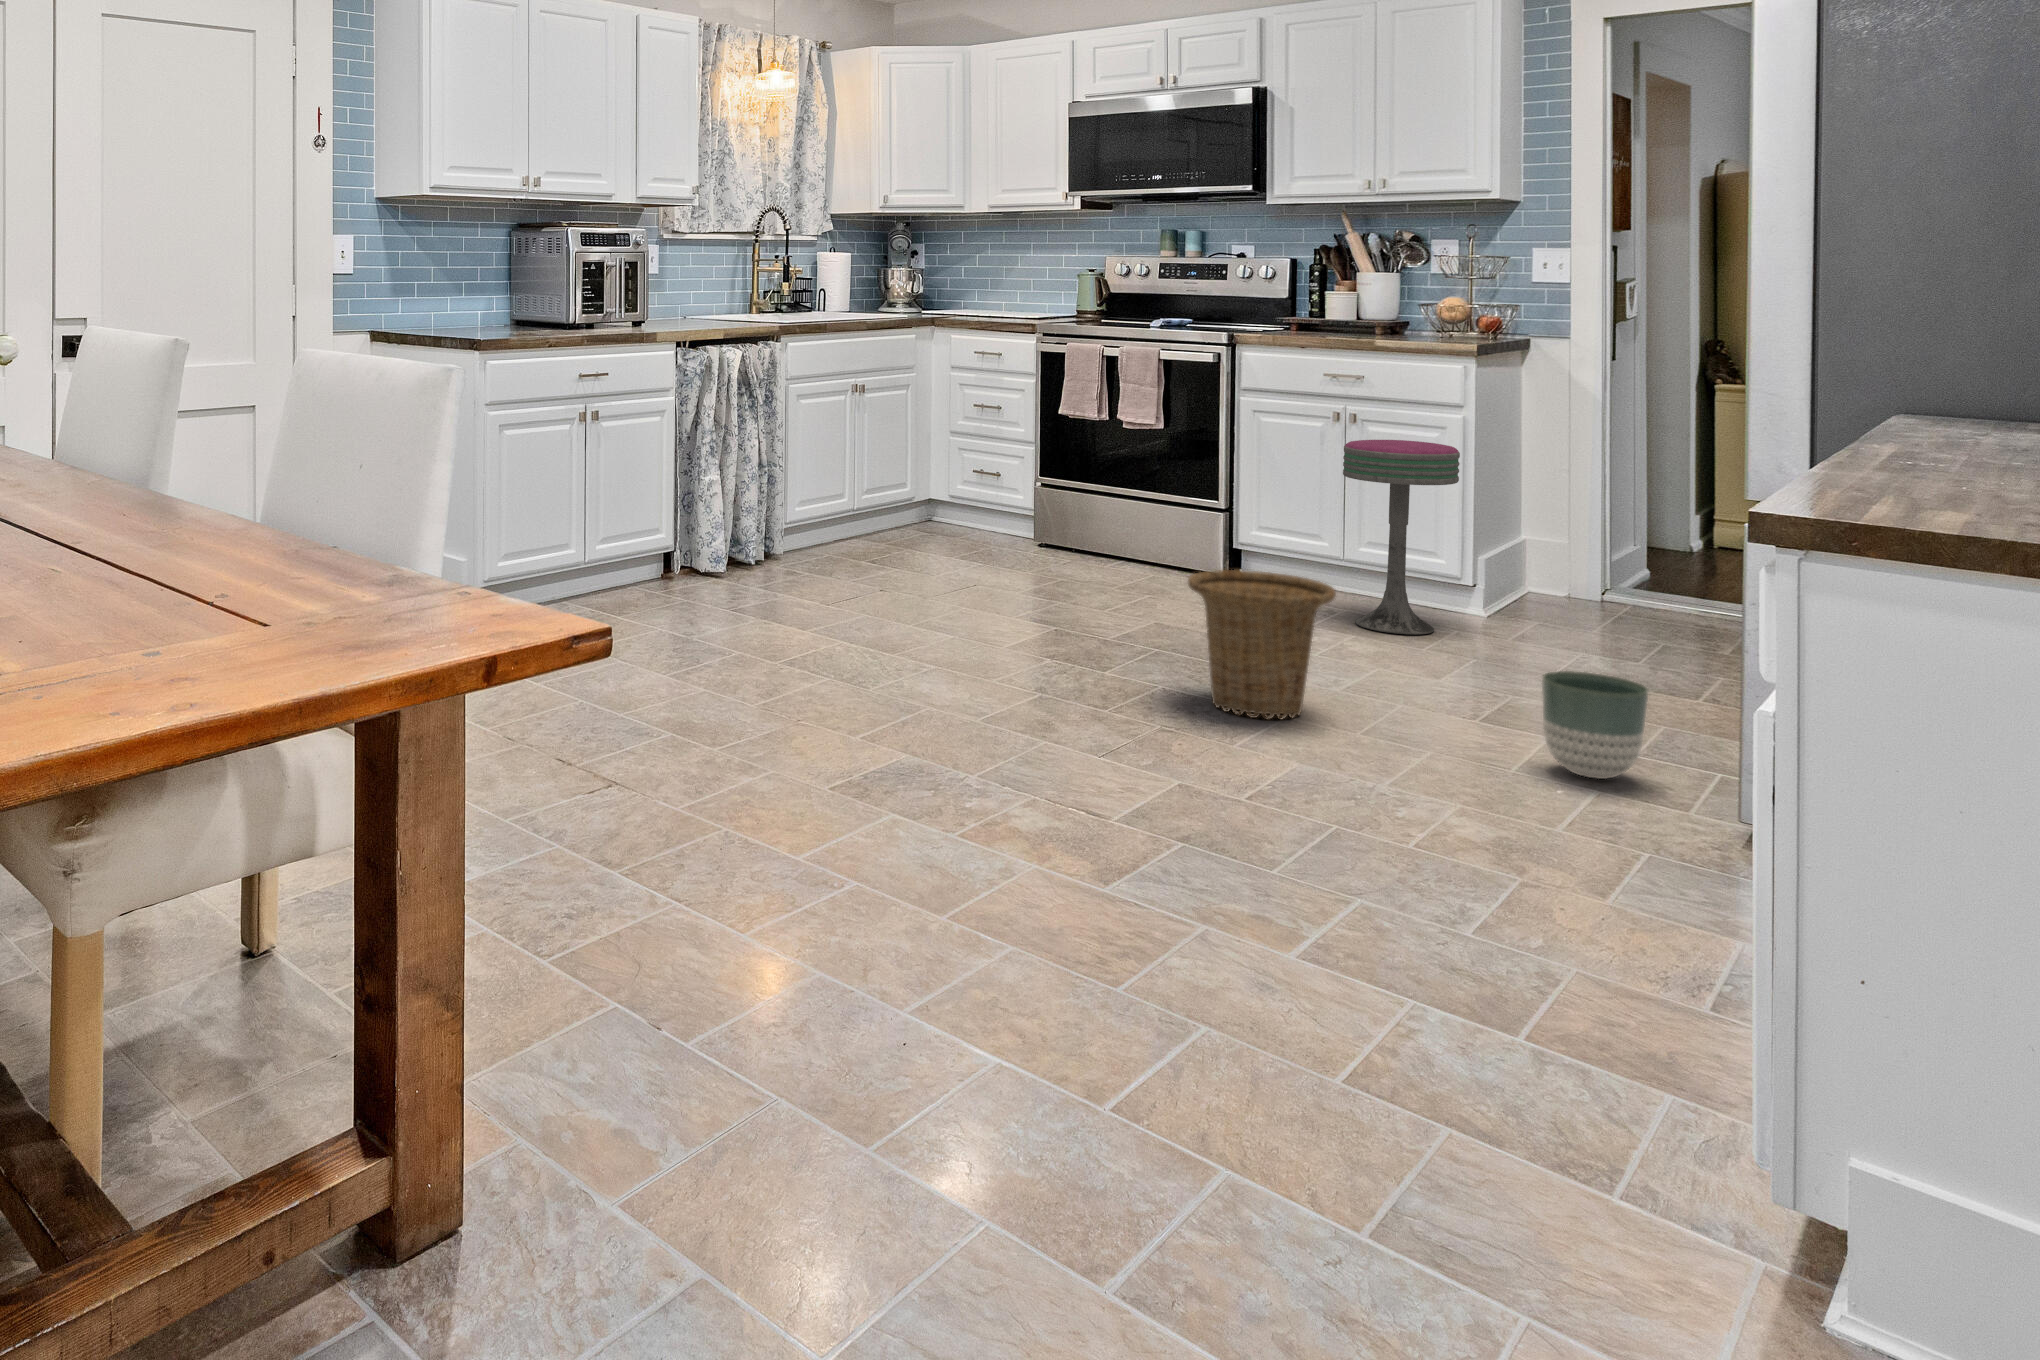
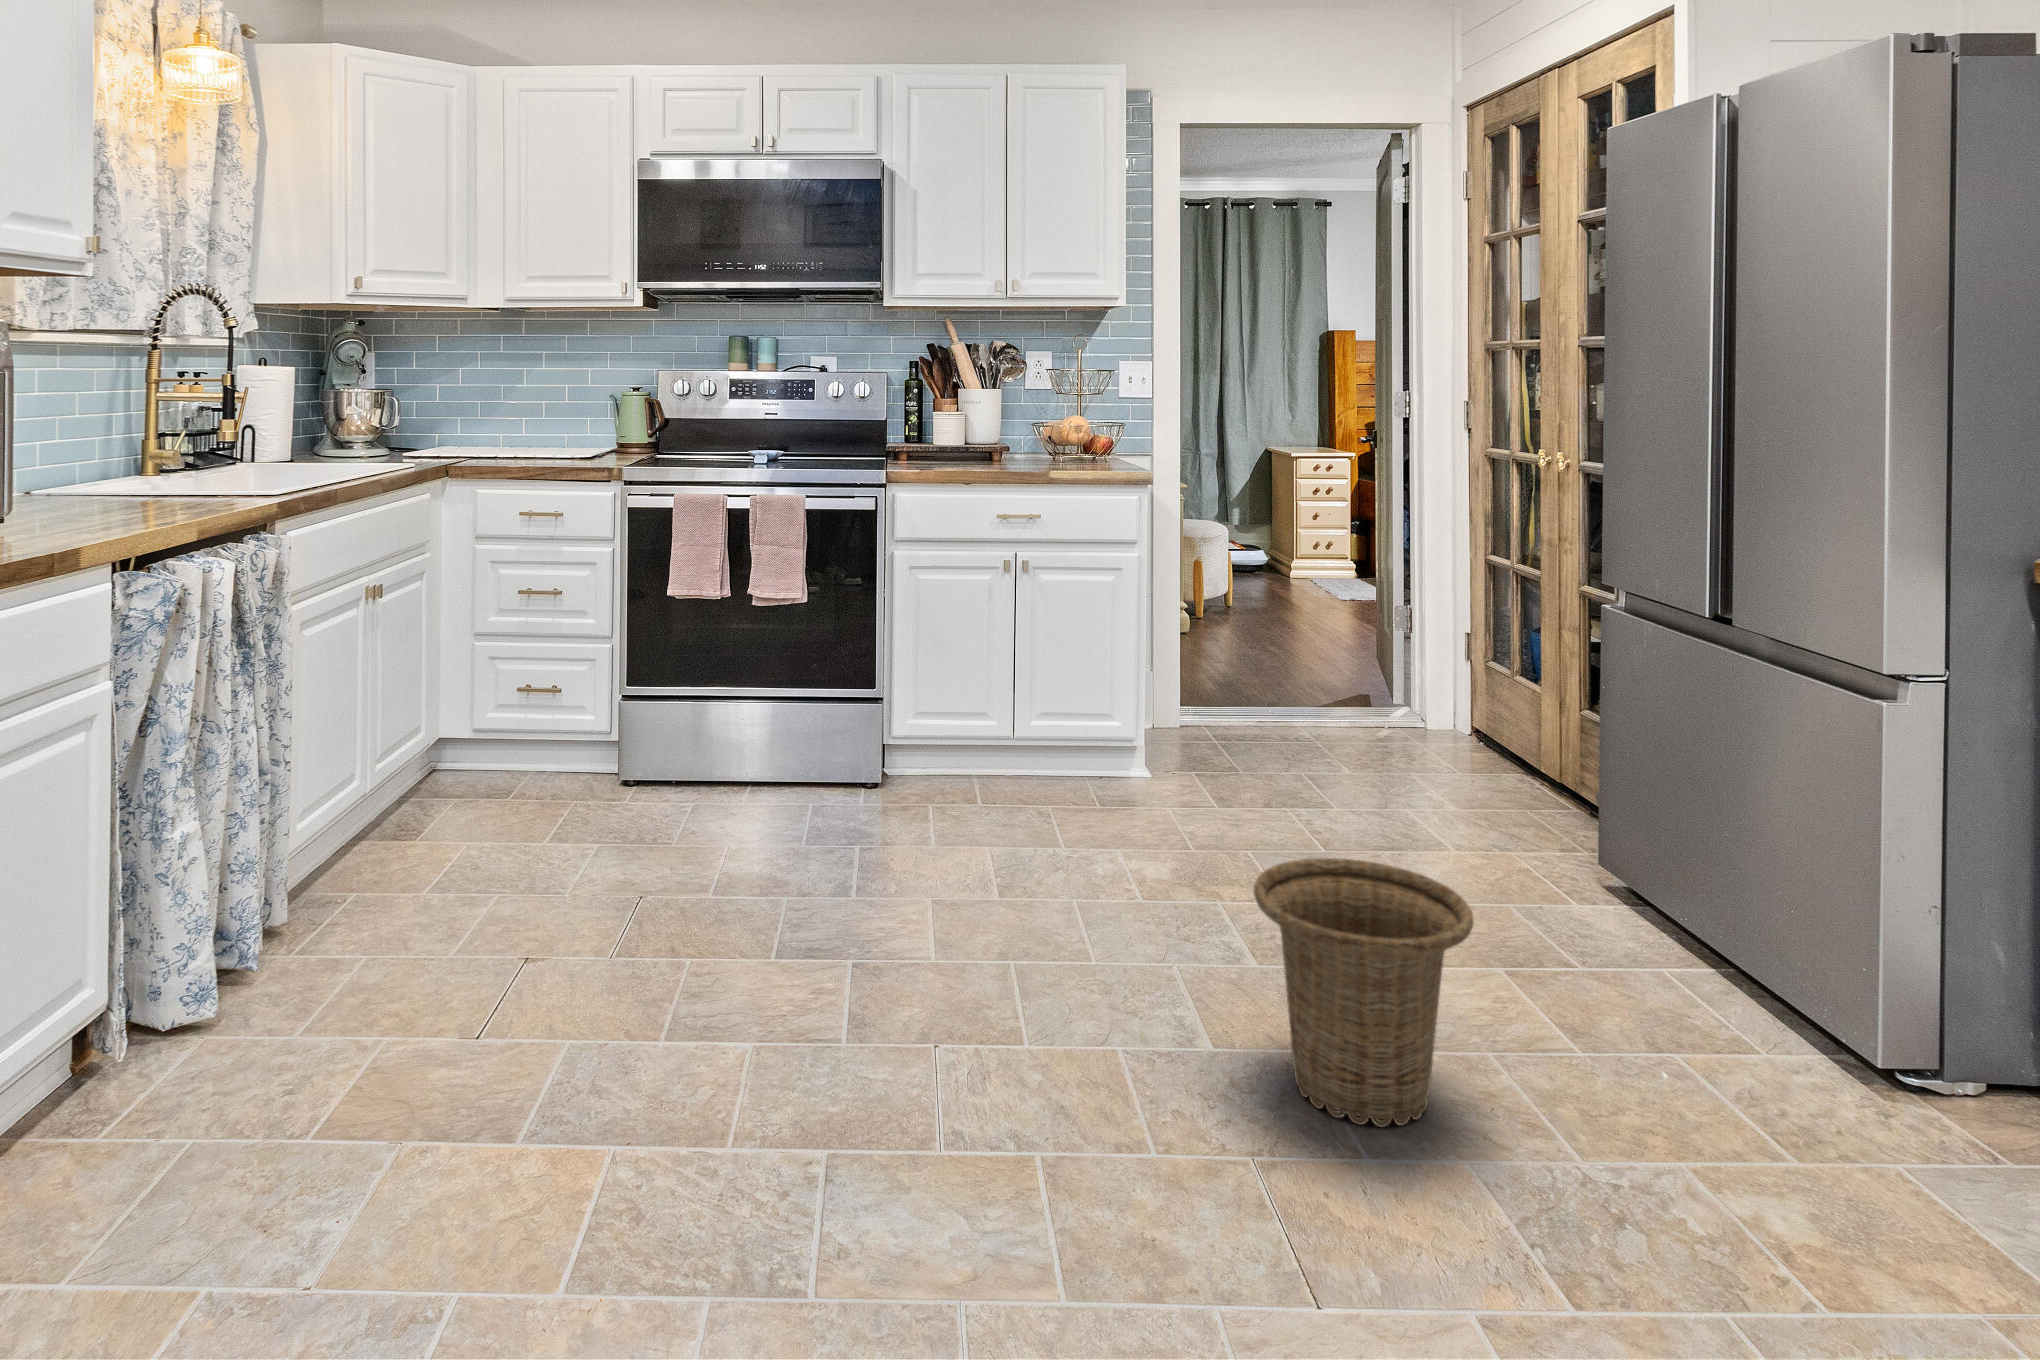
bar stool: present [1343,440,1460,634] -> none [1096,596,1220,841]
planter: present [1542,671,1648,779] -> none [1703,931,1841,1090]

